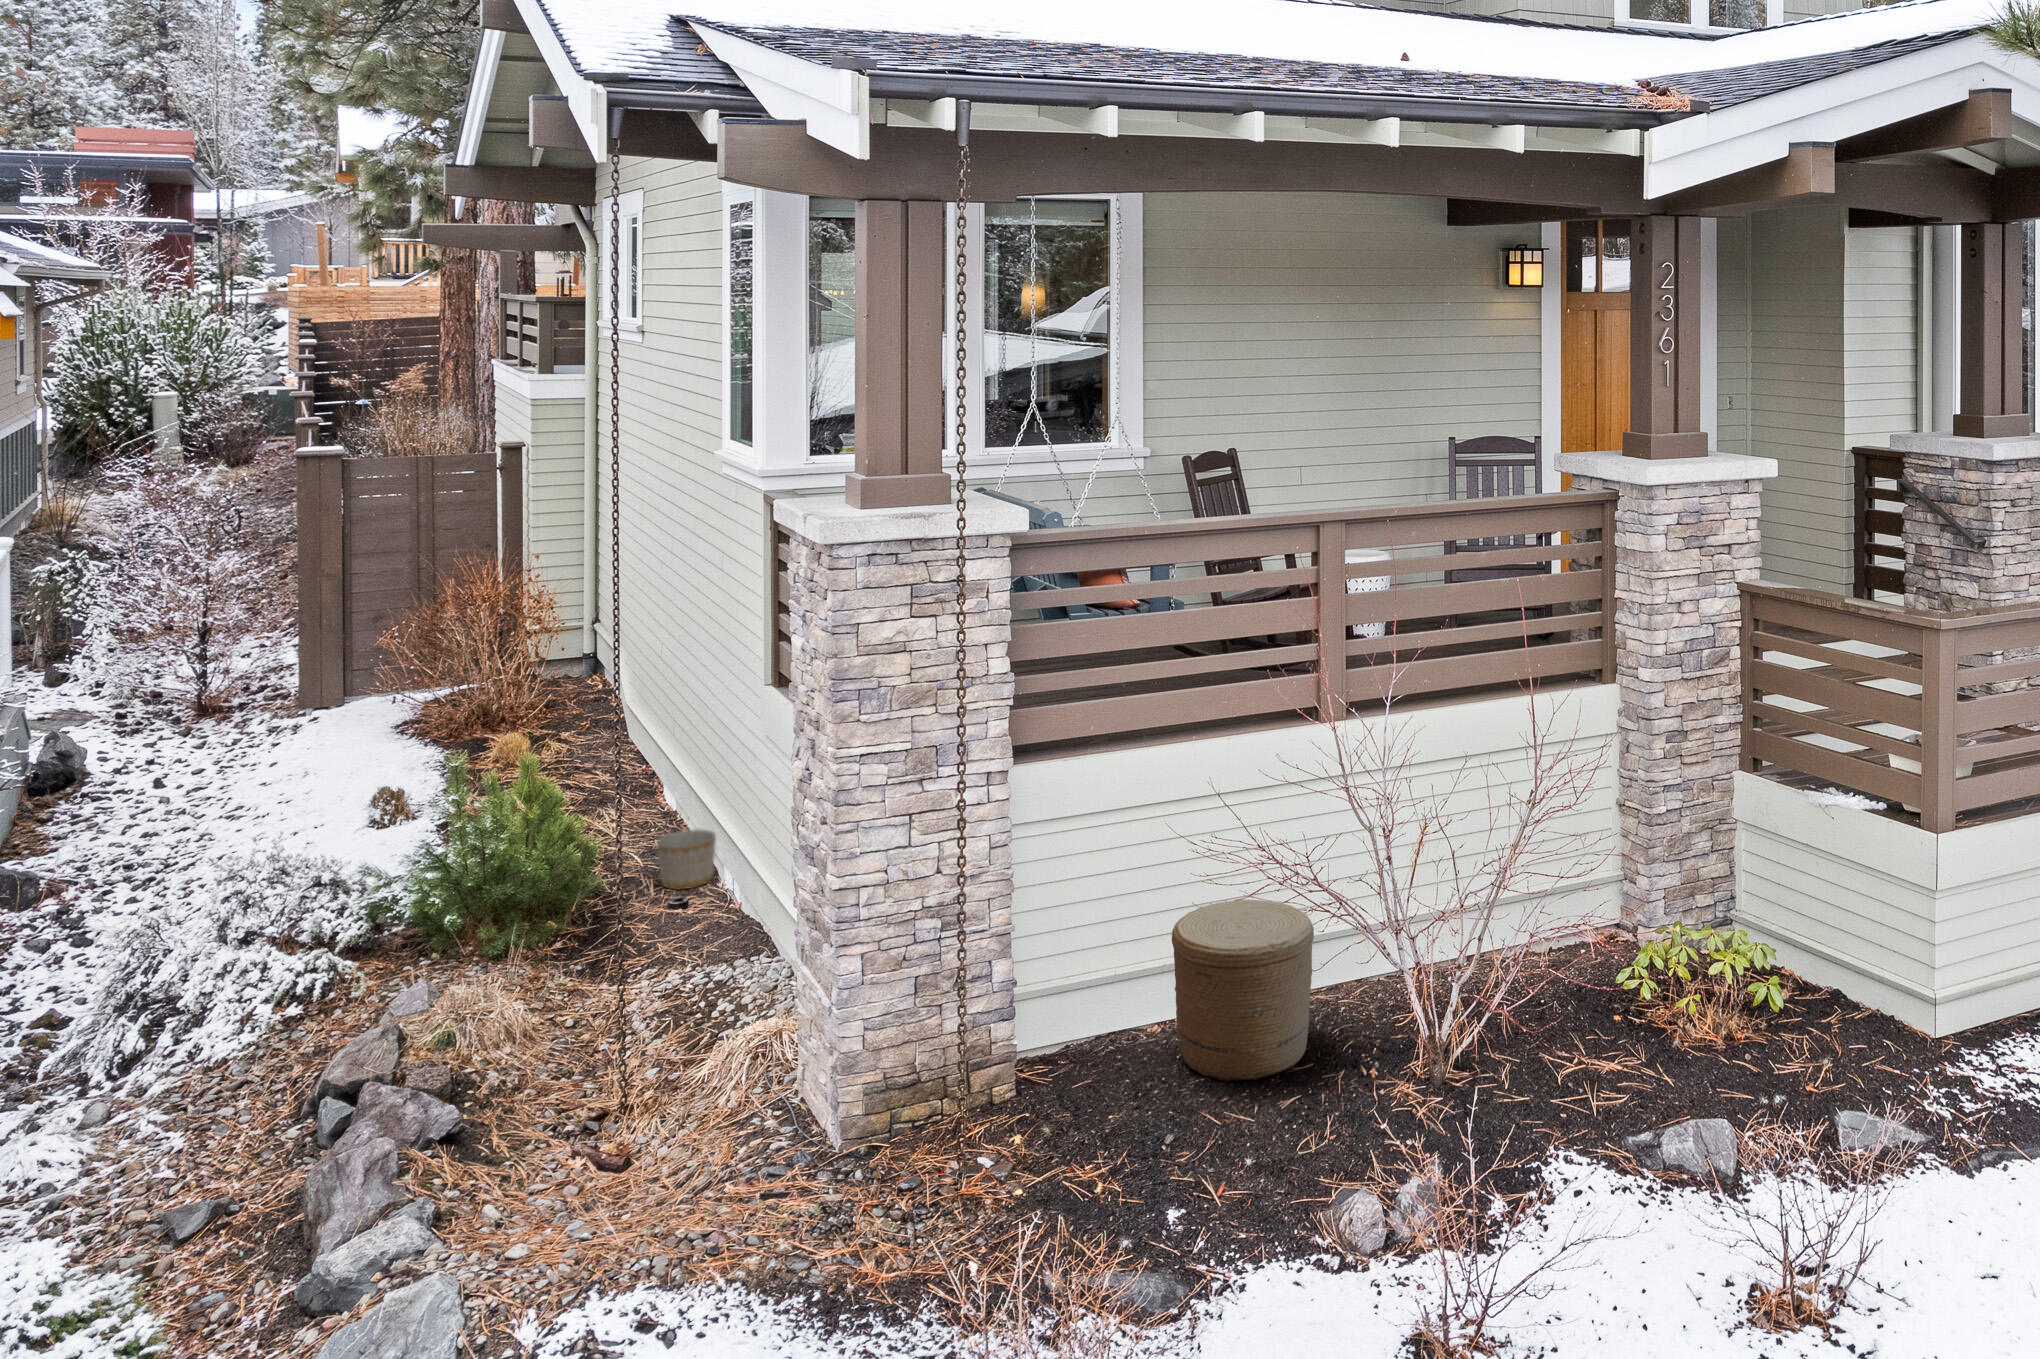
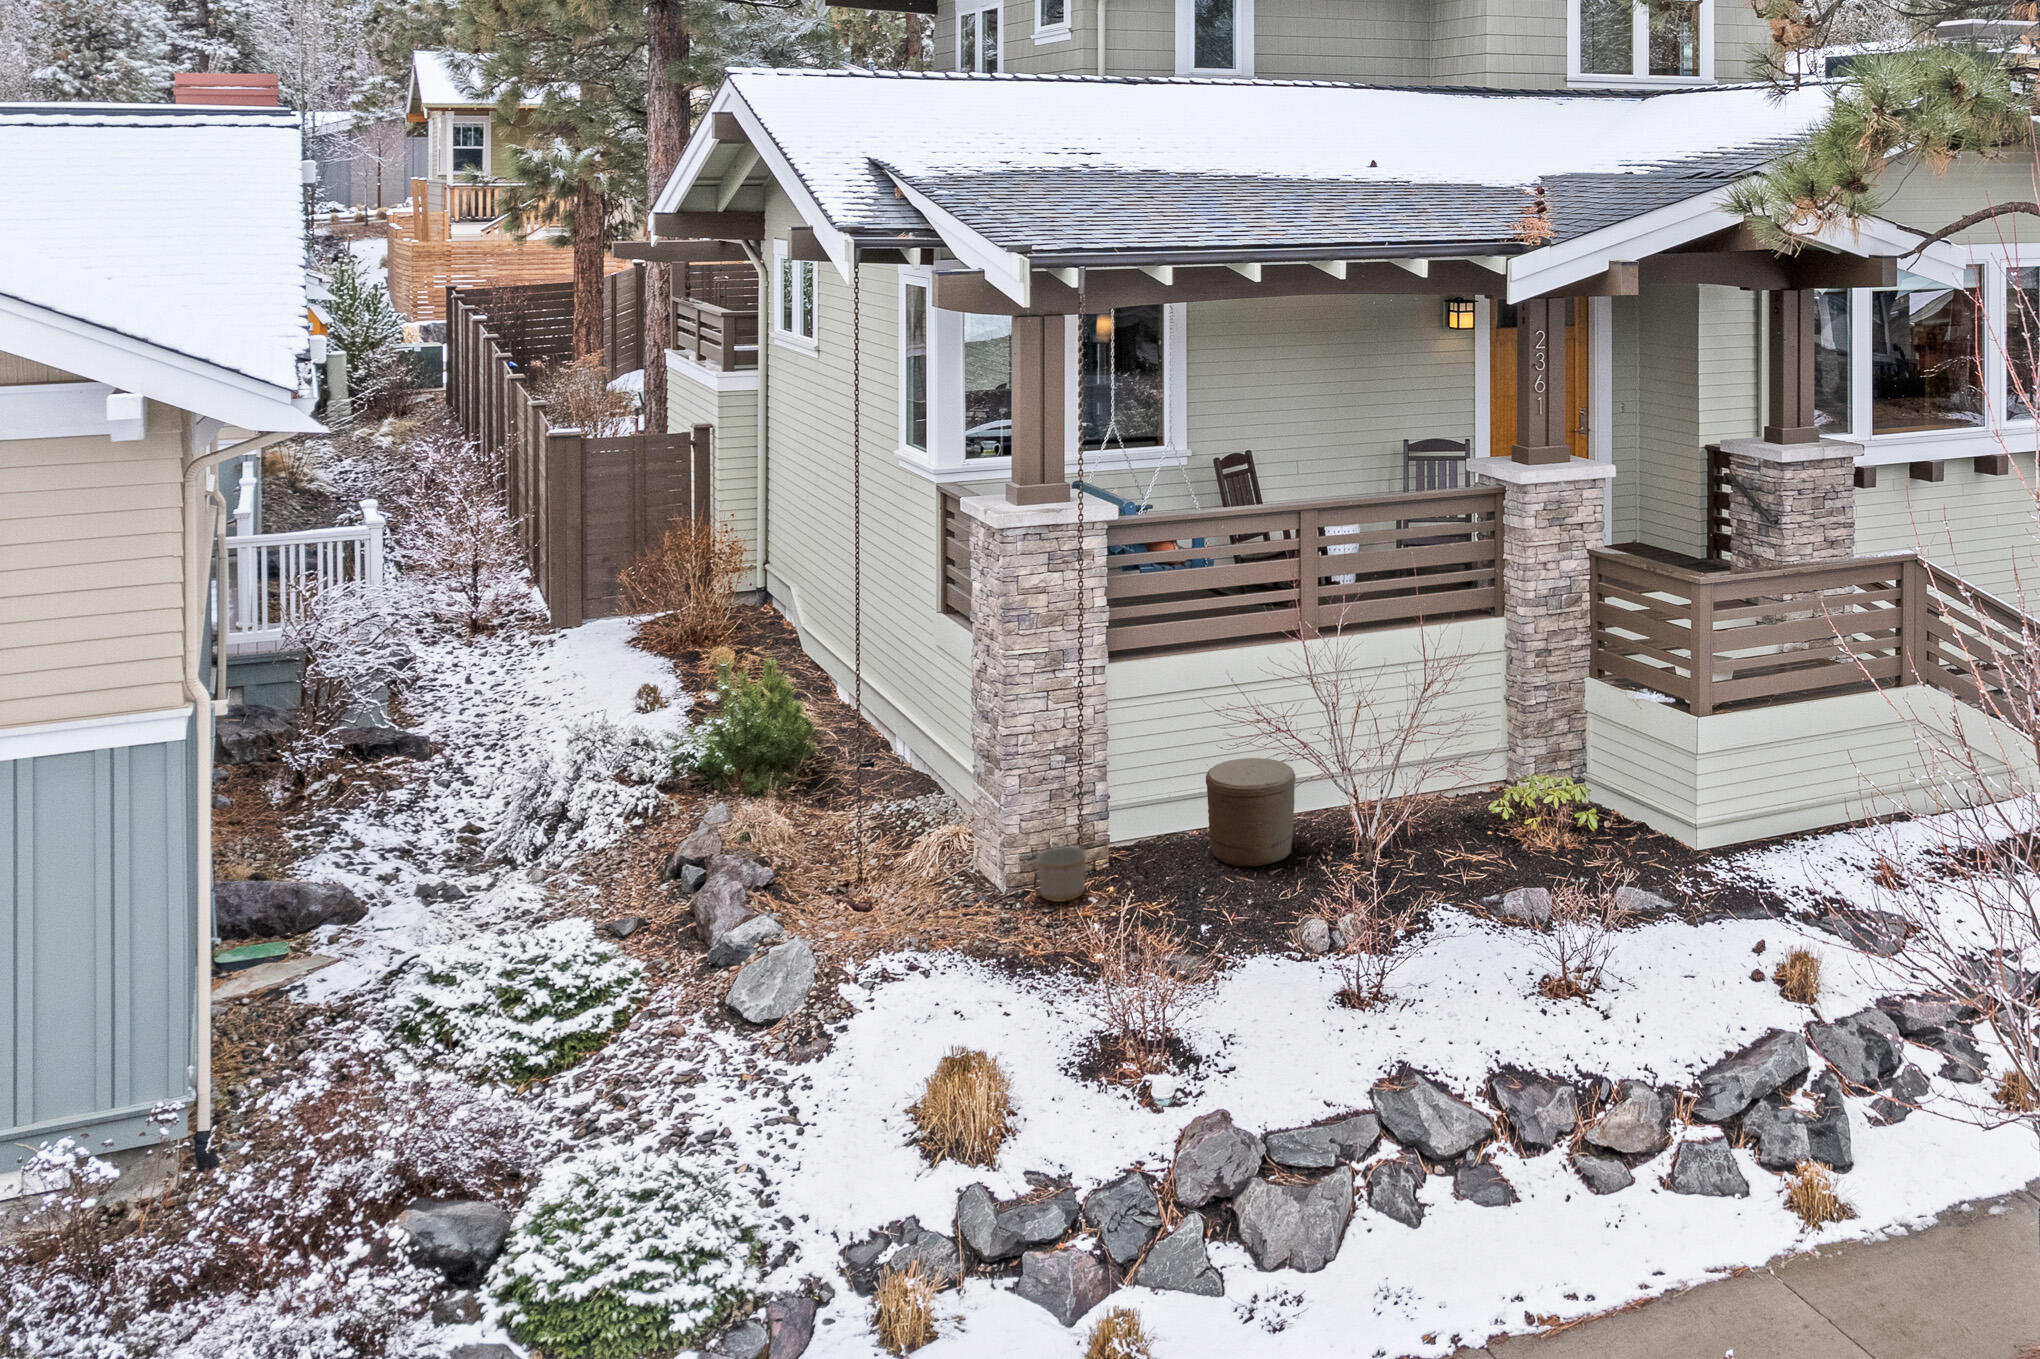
planter: present [657,829,716,889] -> present [1037,846,1086,902]

